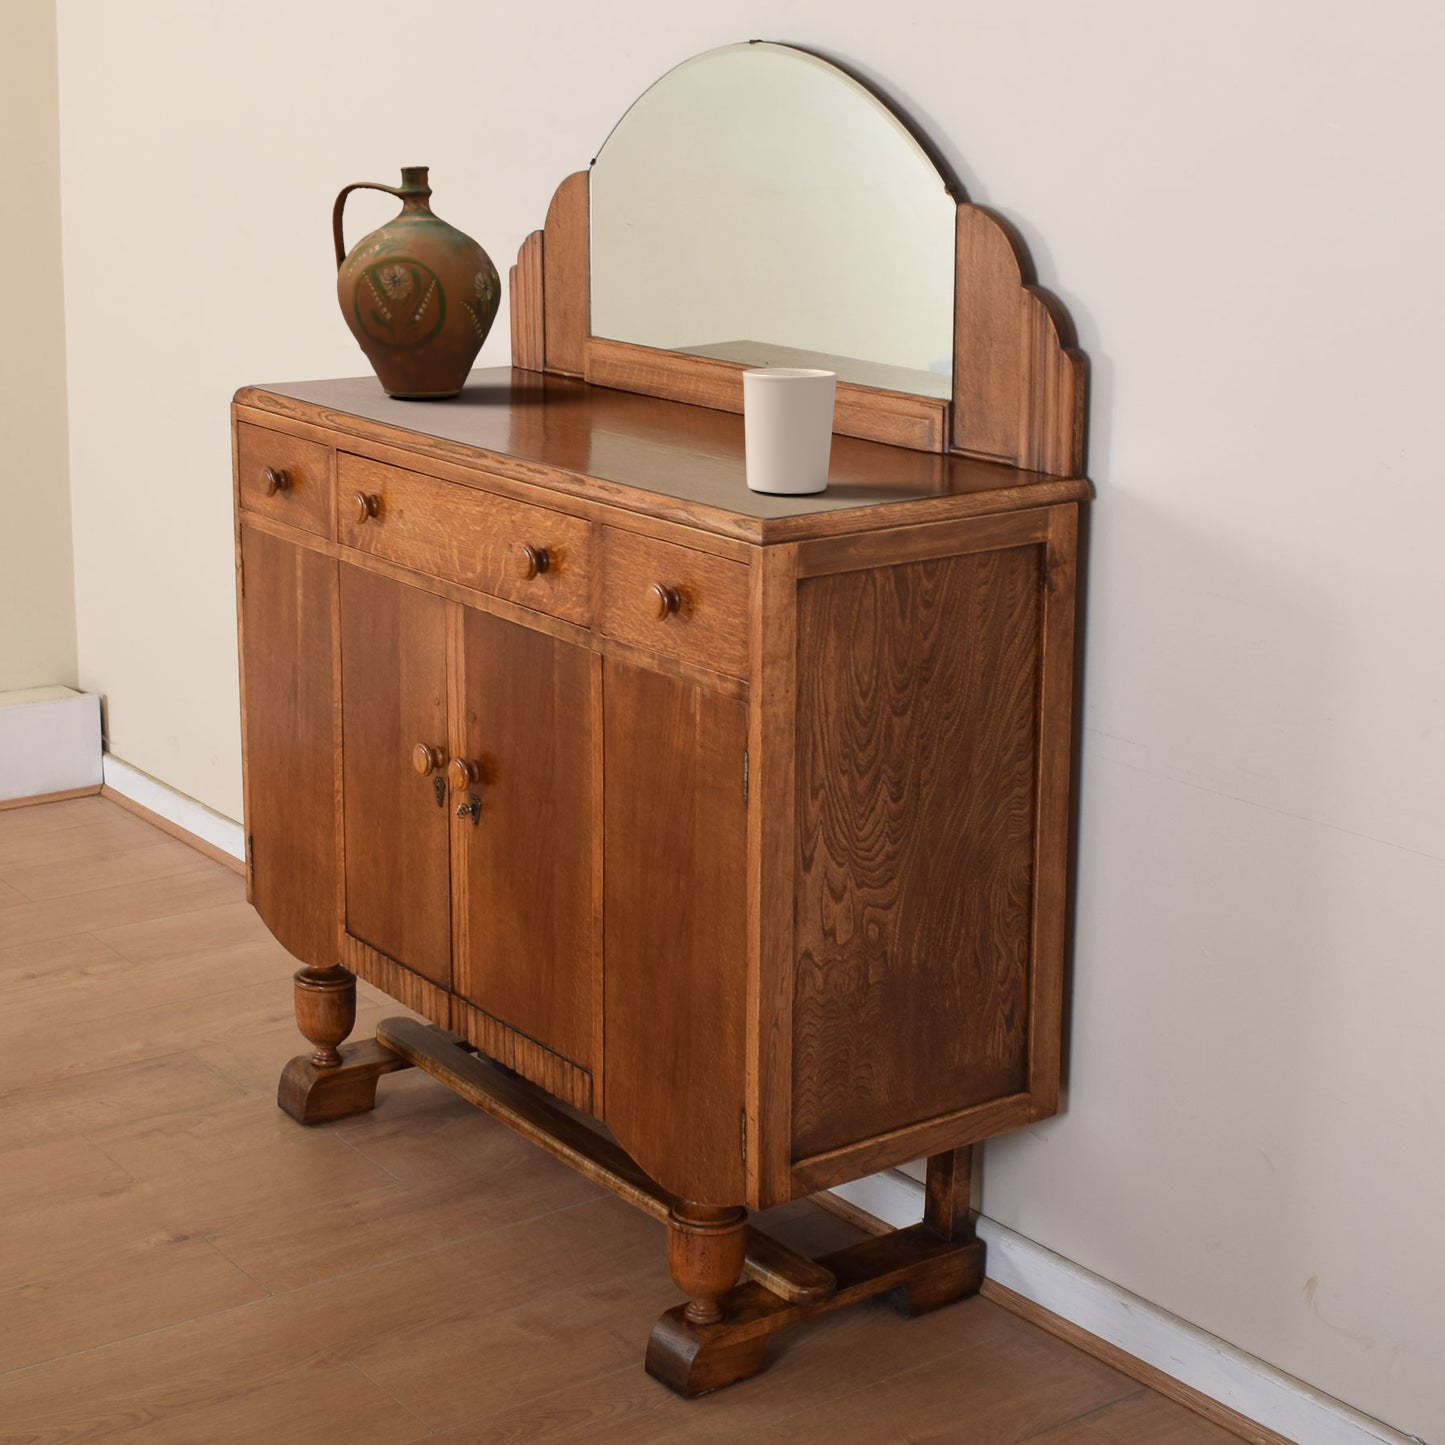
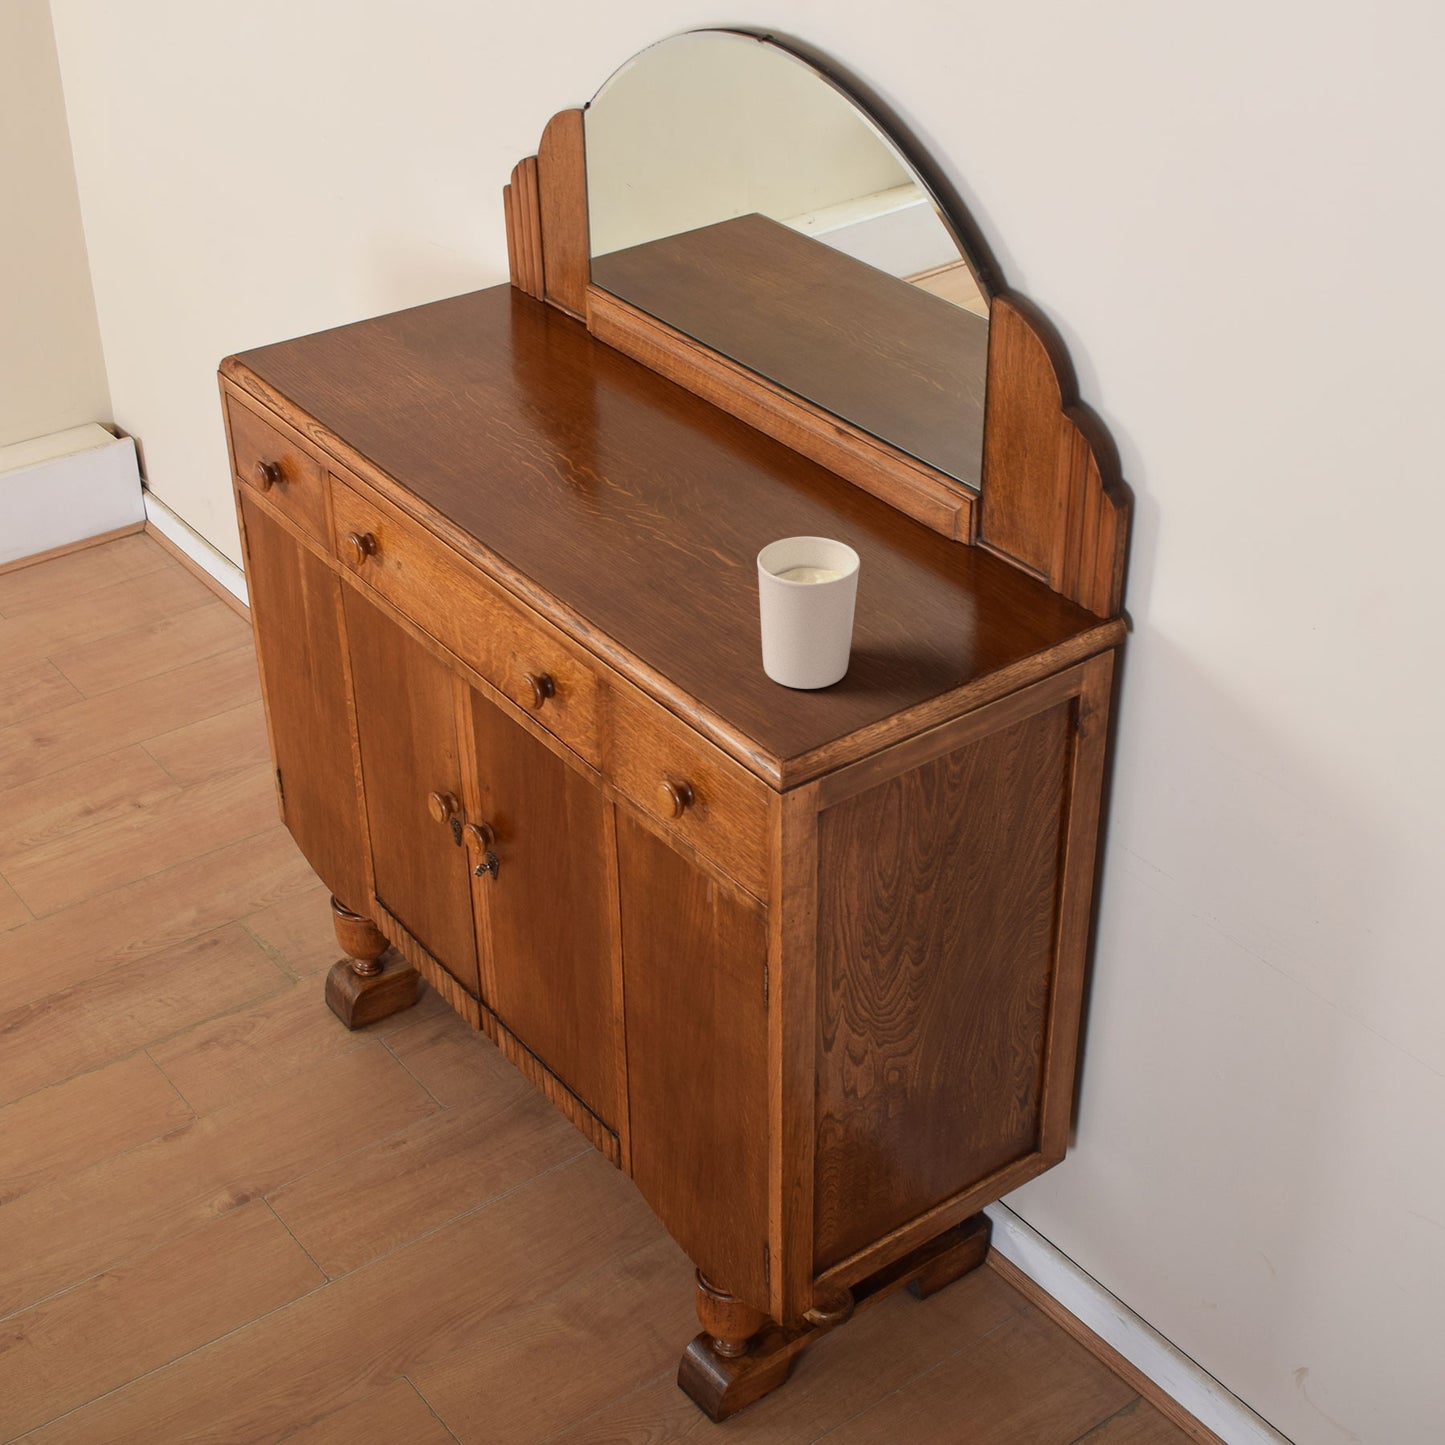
ceramic jug: present [332,166,501,398] -> none [304,141,494,394]

